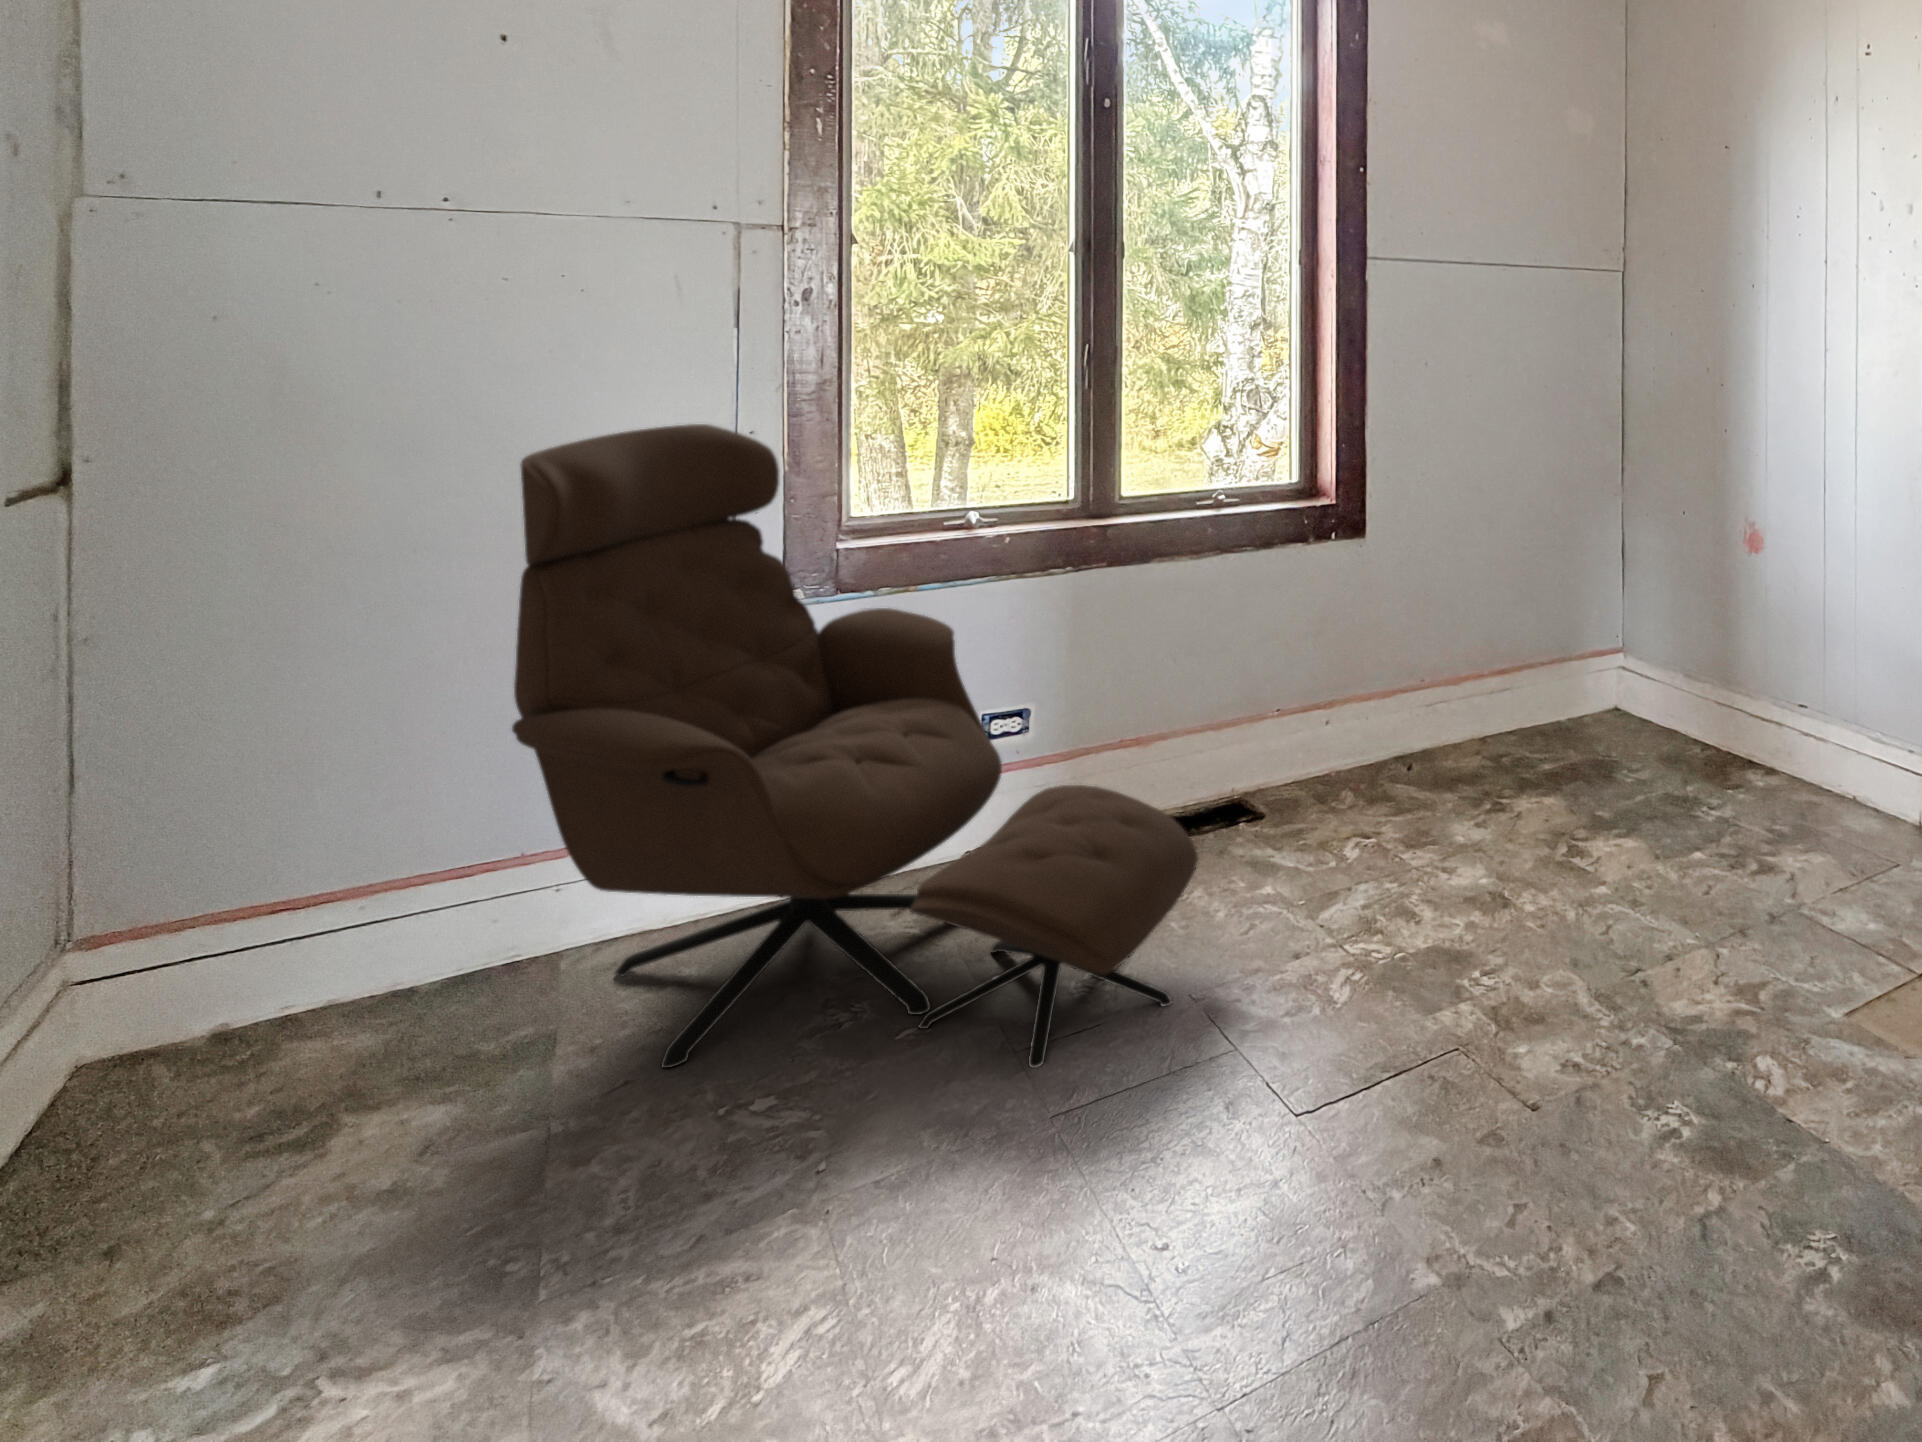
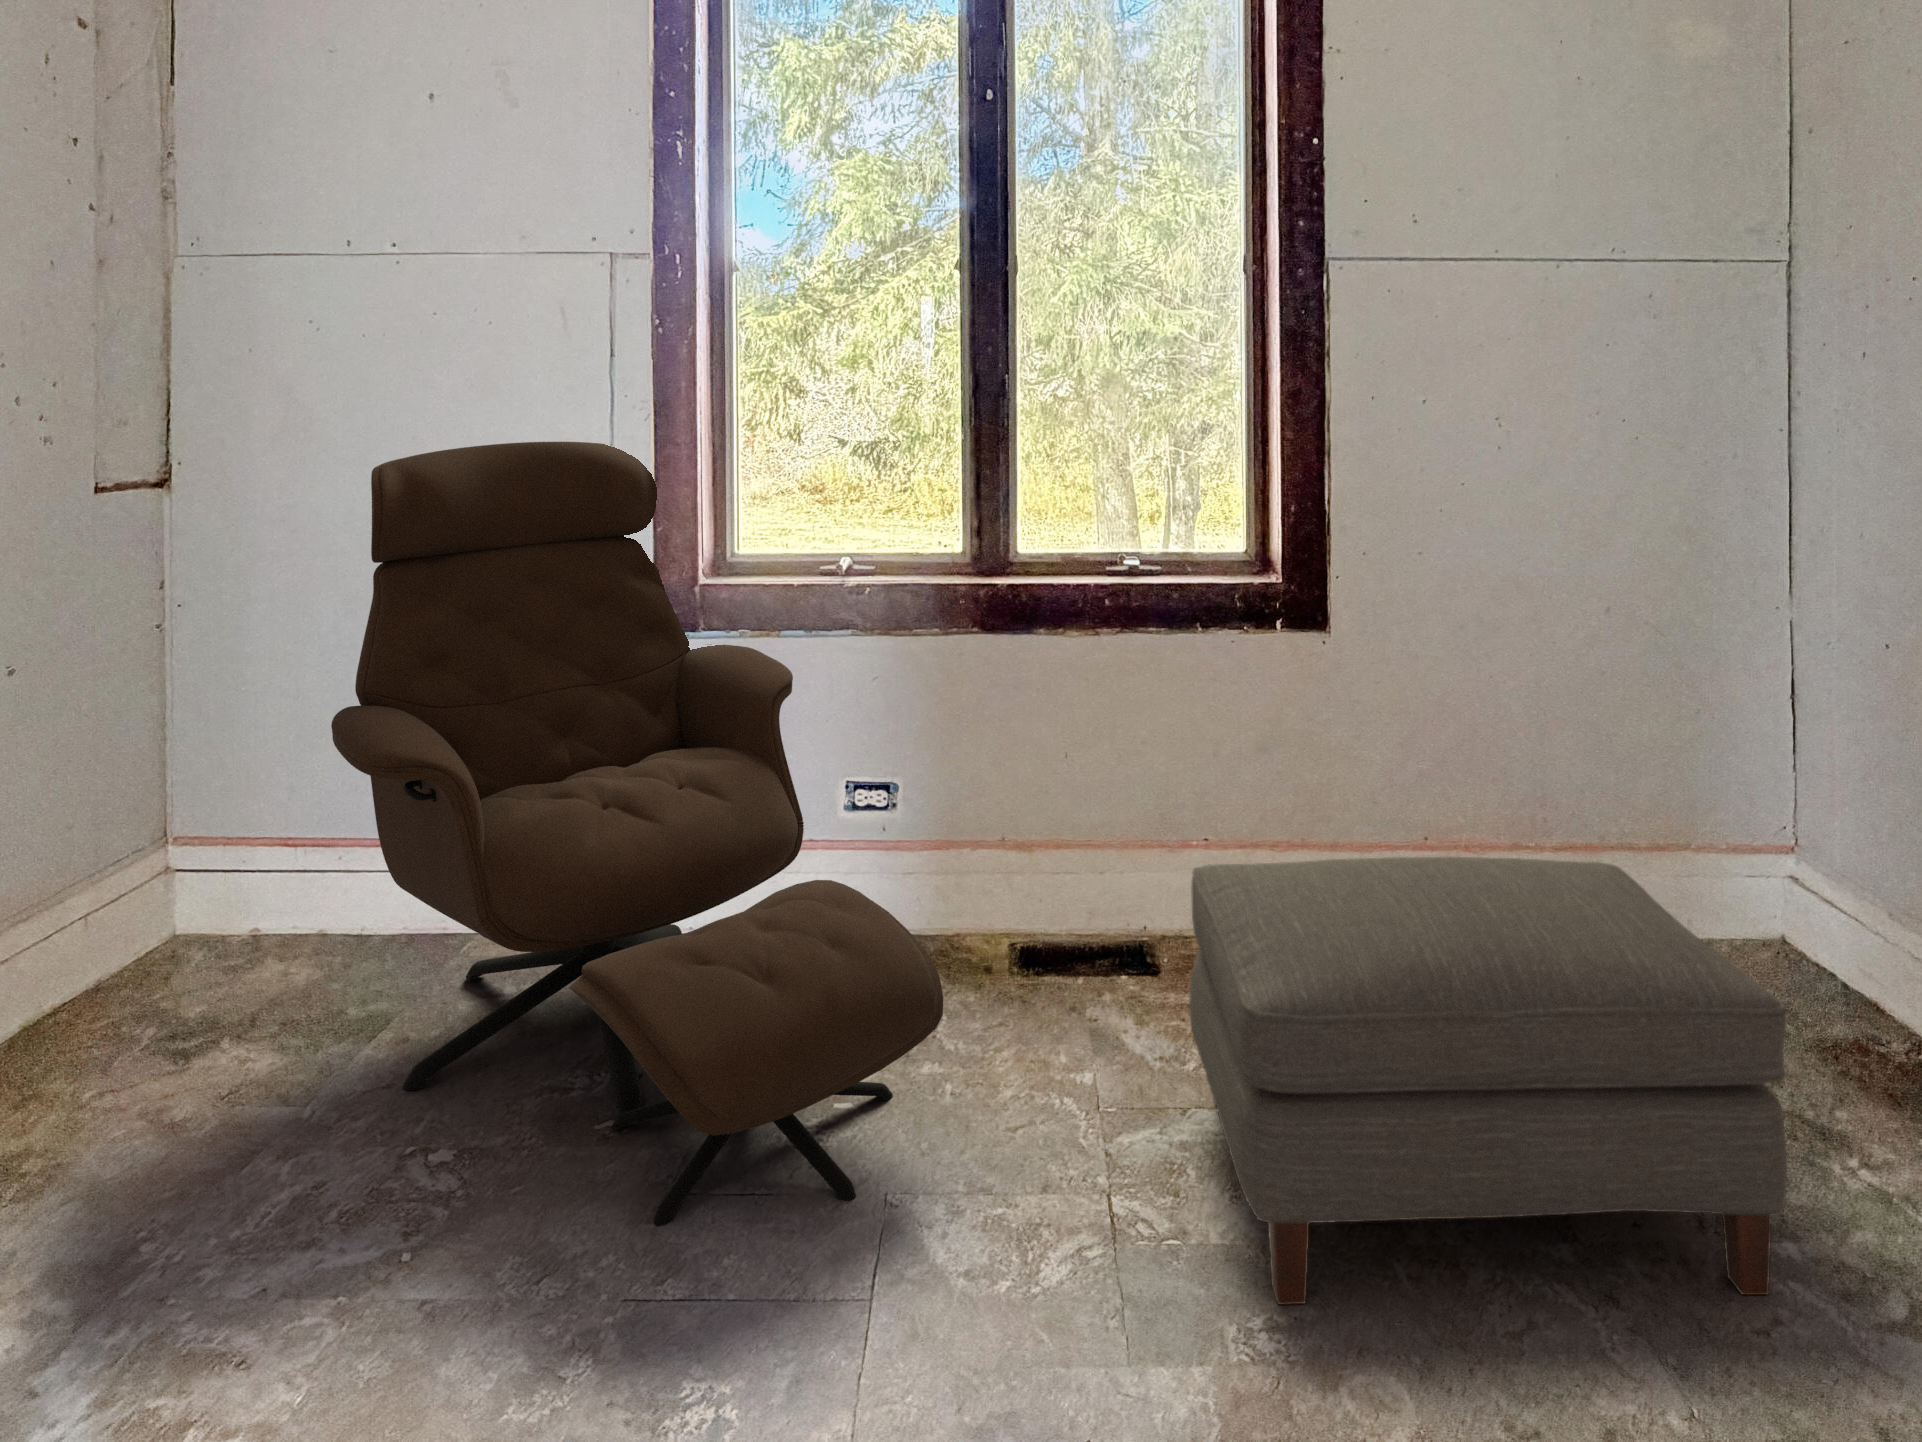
ottoman: none [1350,667,1719,962] -> present [1189,857,1787,1305]

